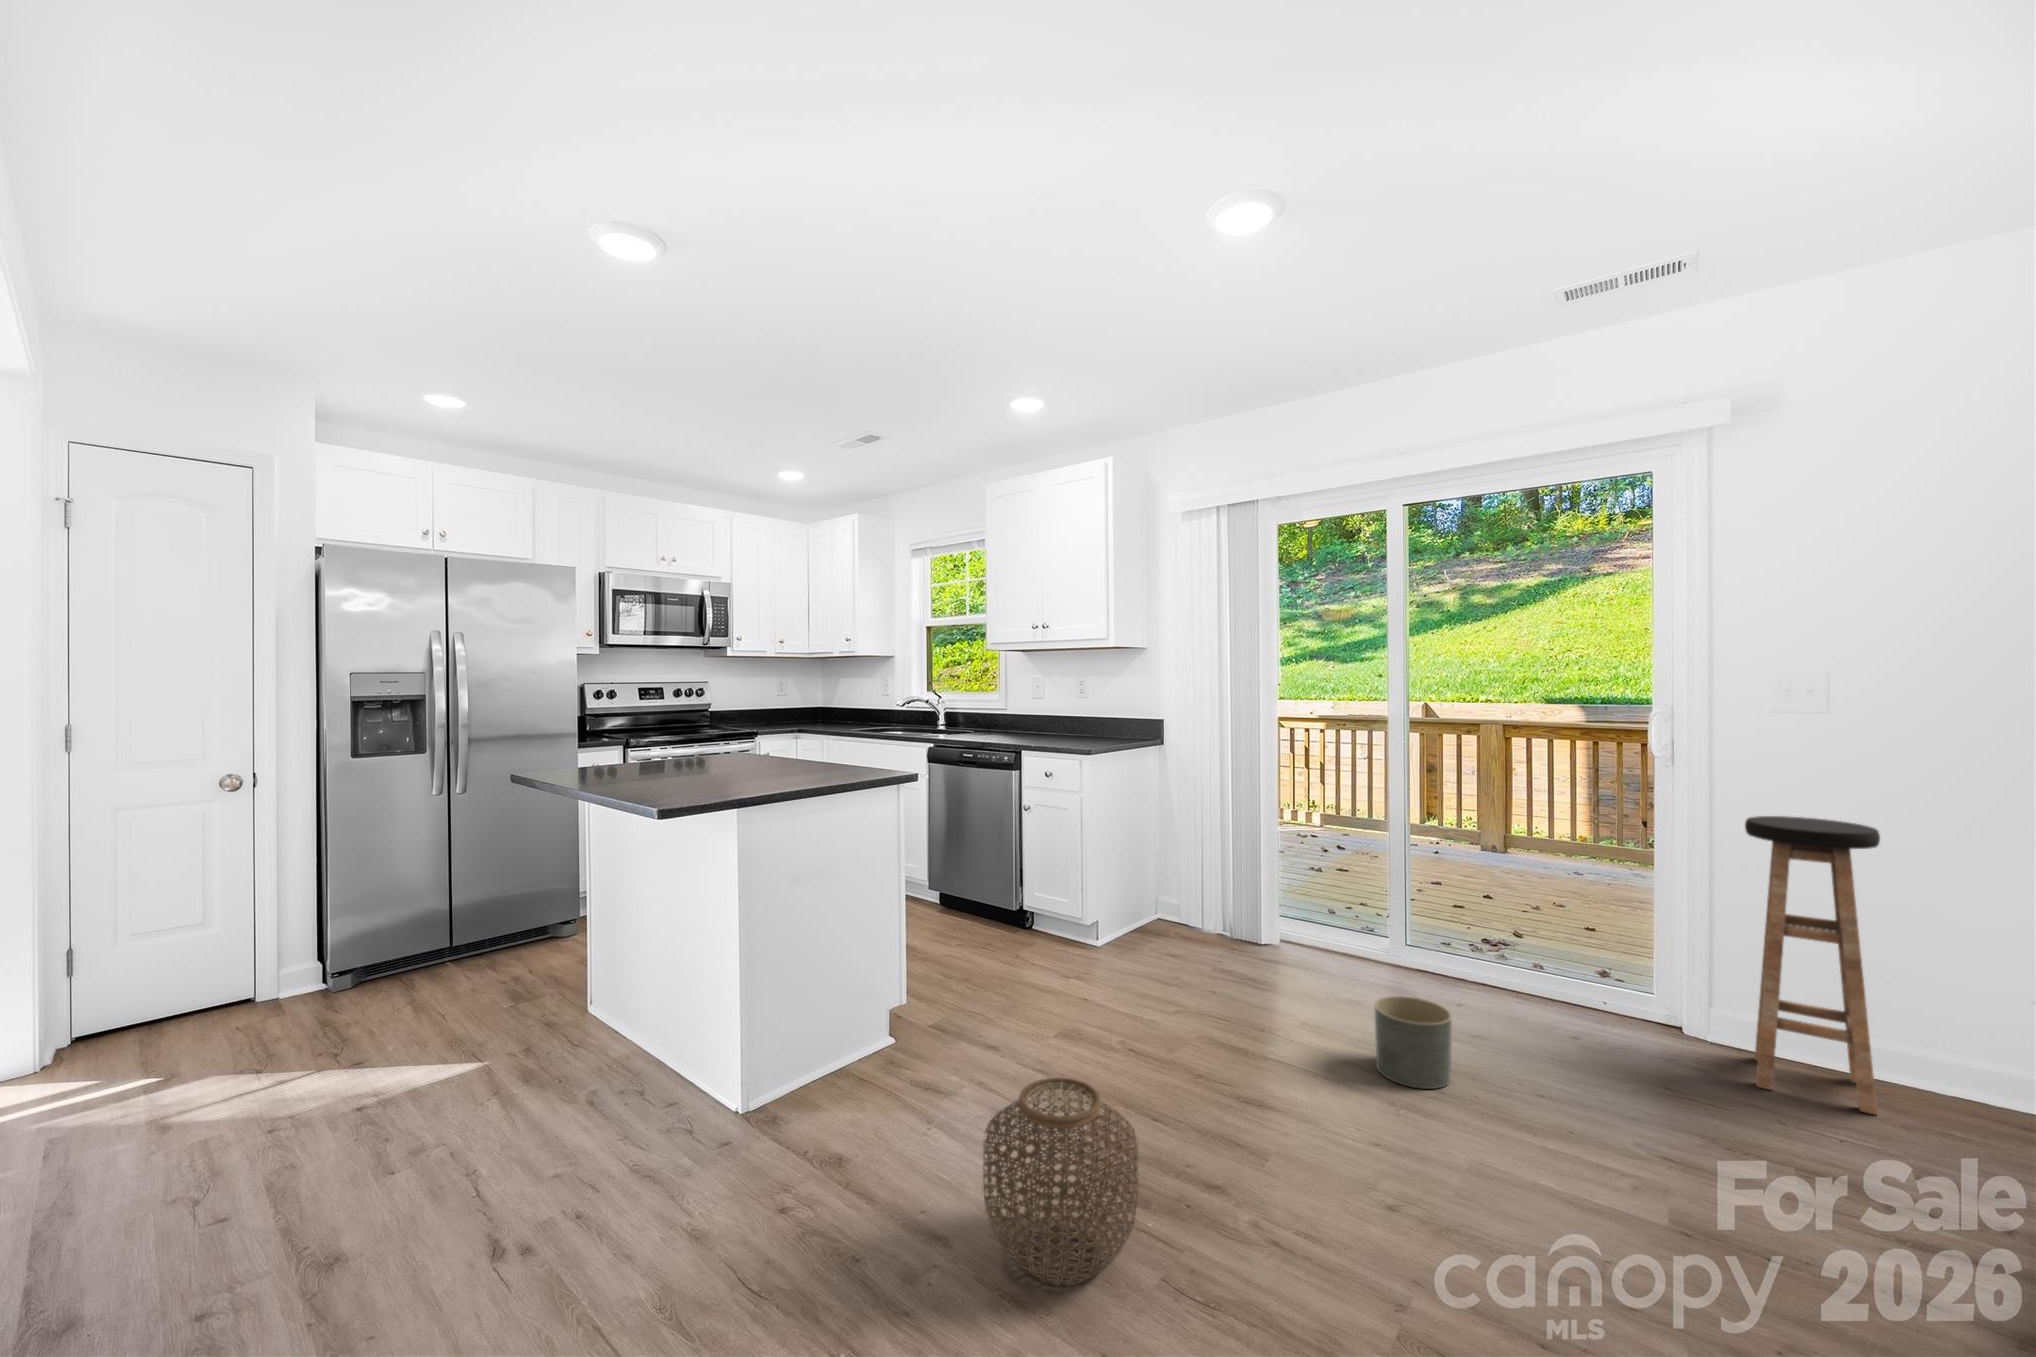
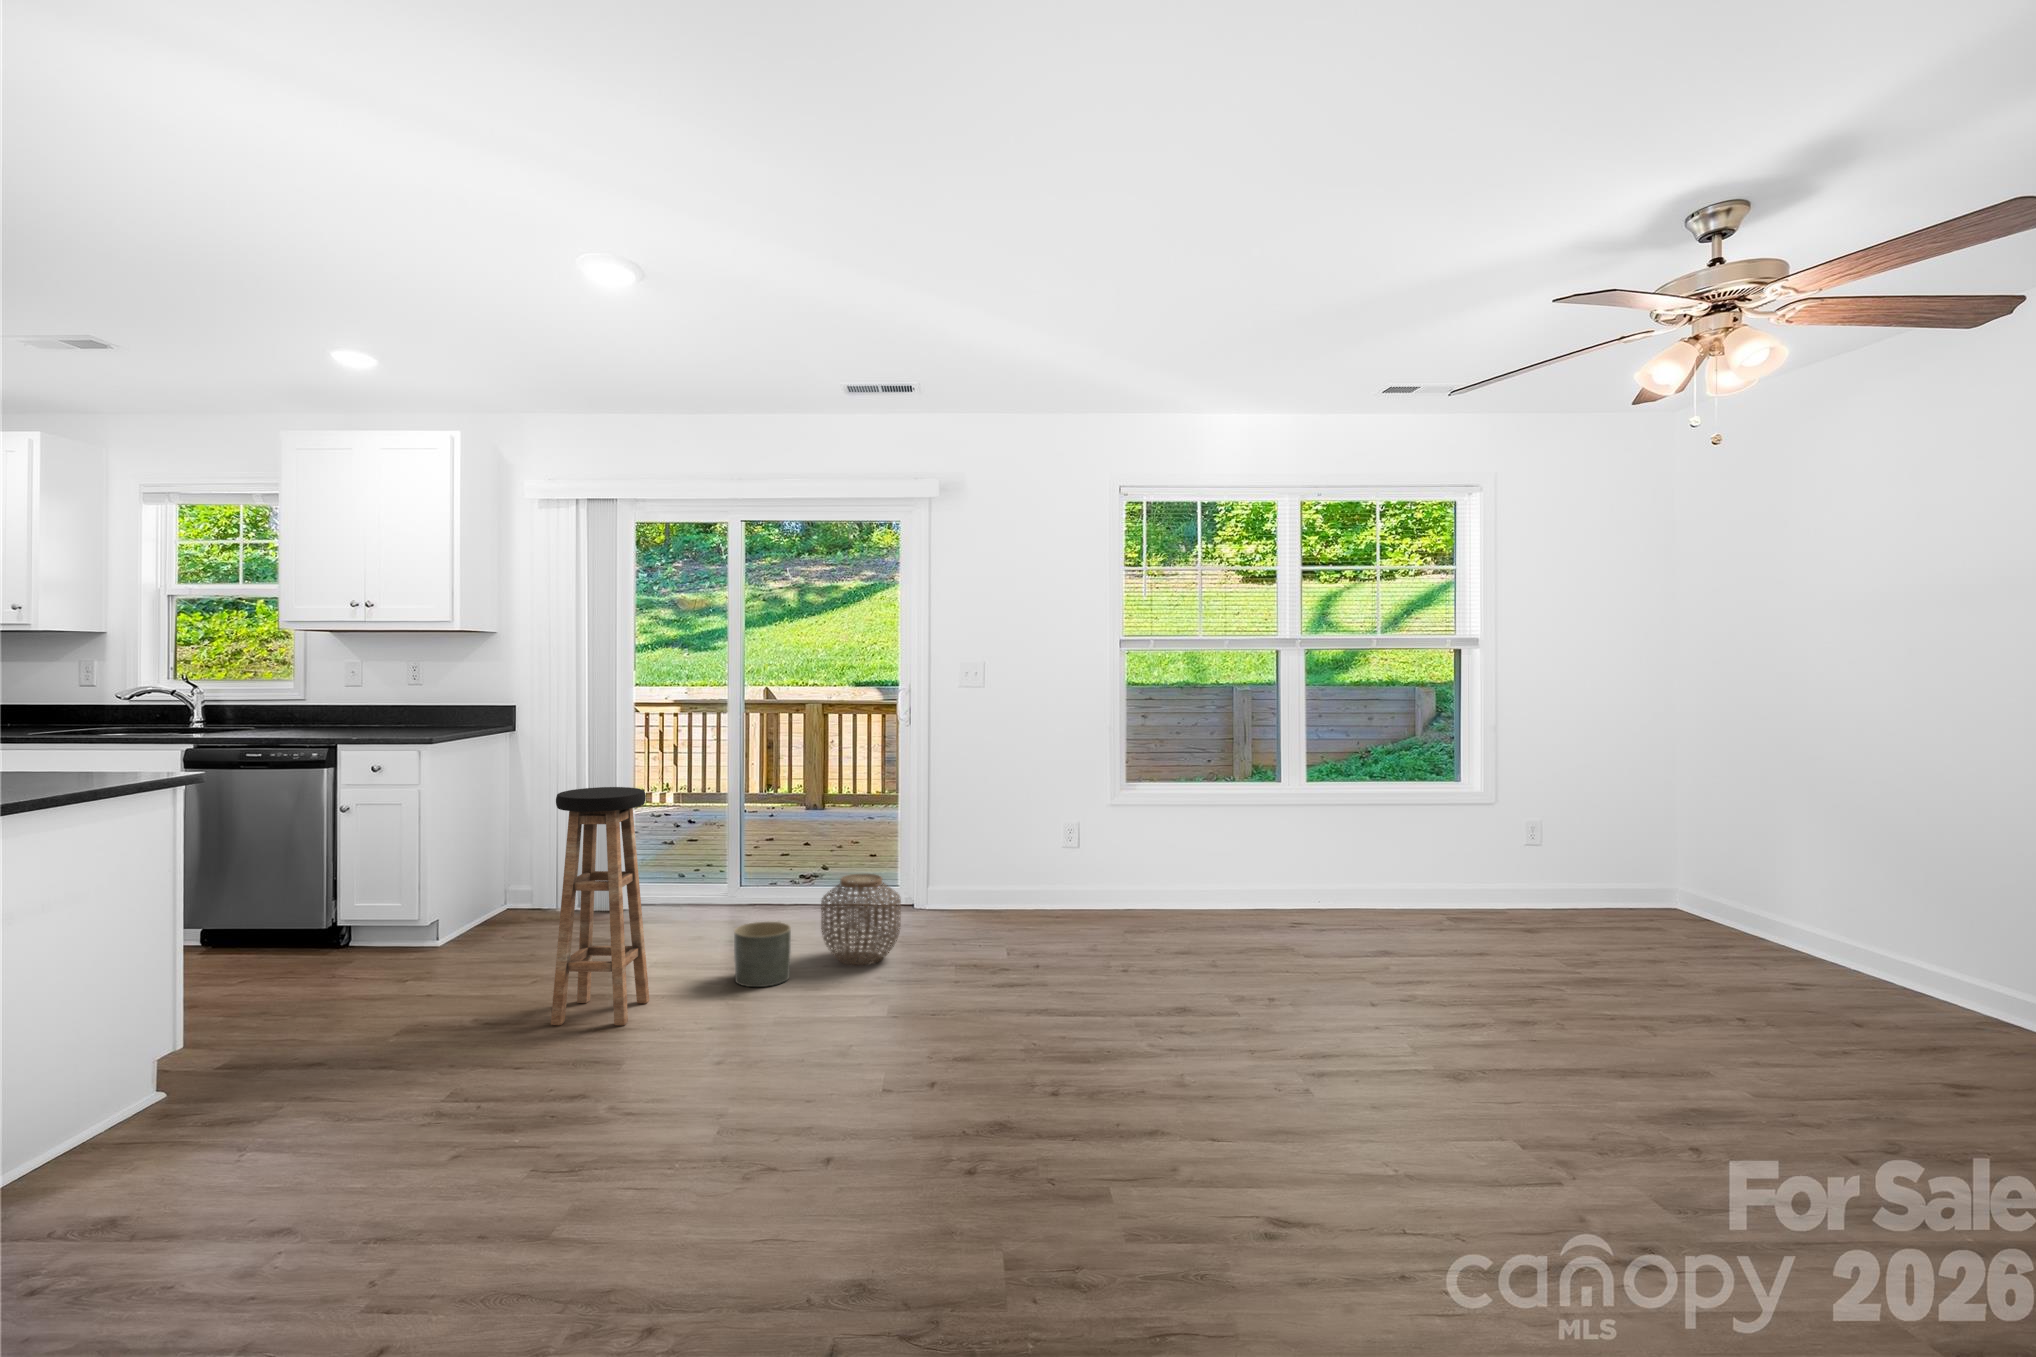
bar stool: present [1745,816,1880,1115] -> present [551,787,650,1025]
woven basket: present [983,1078,1138,1285] -> present [821,874,901,965]

